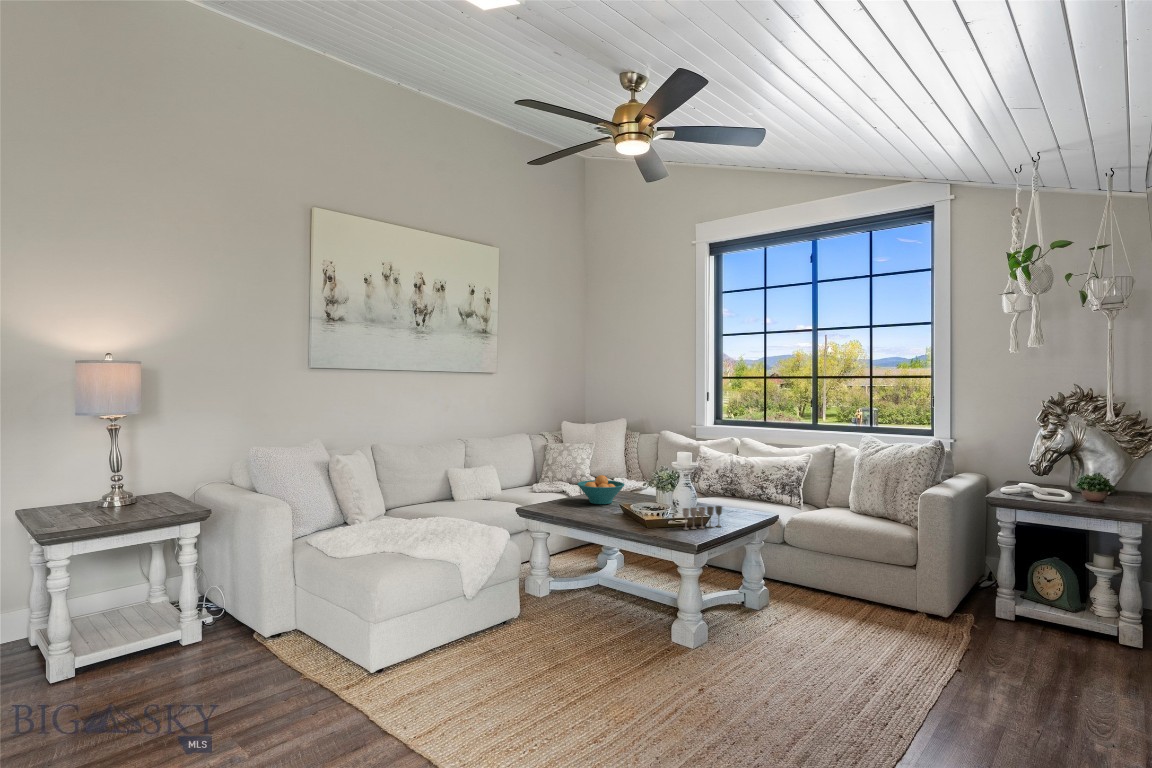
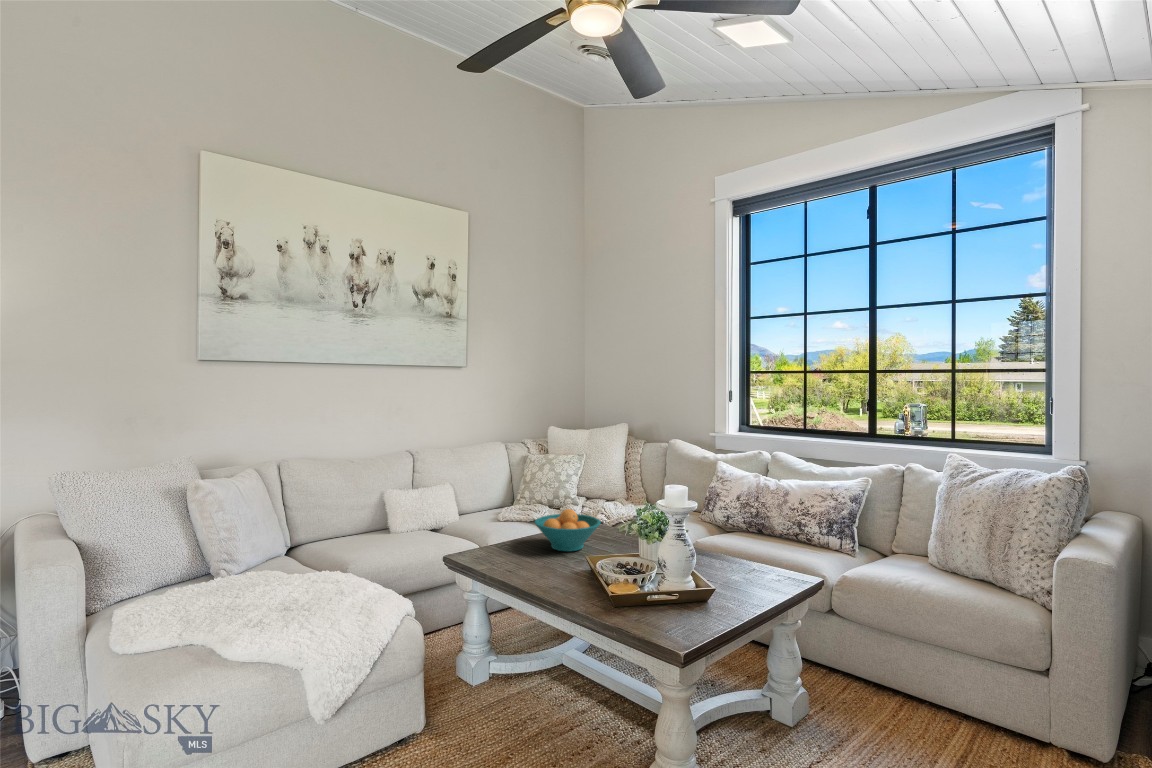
wine glass: present [682,506,722,530] -> none [668,575,734,616]

